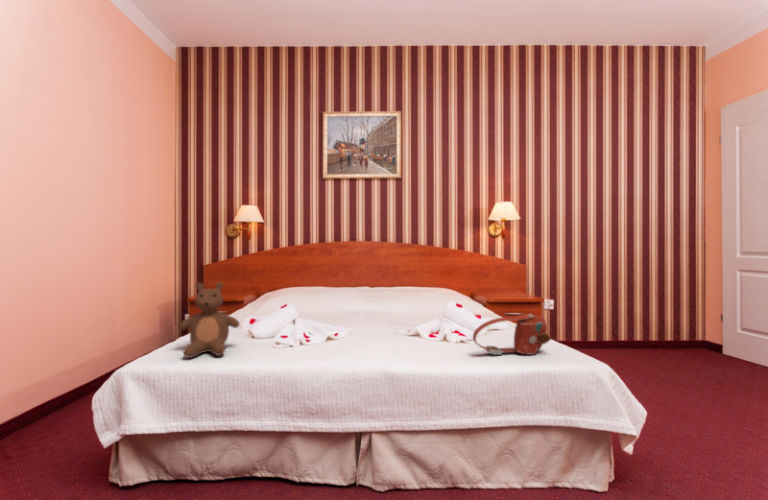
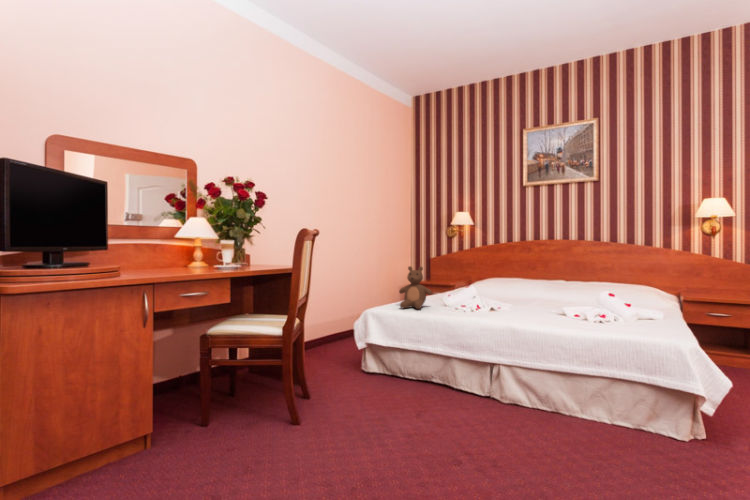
handbag: present [473,314,551,355] -> none [583,300,656,332]

